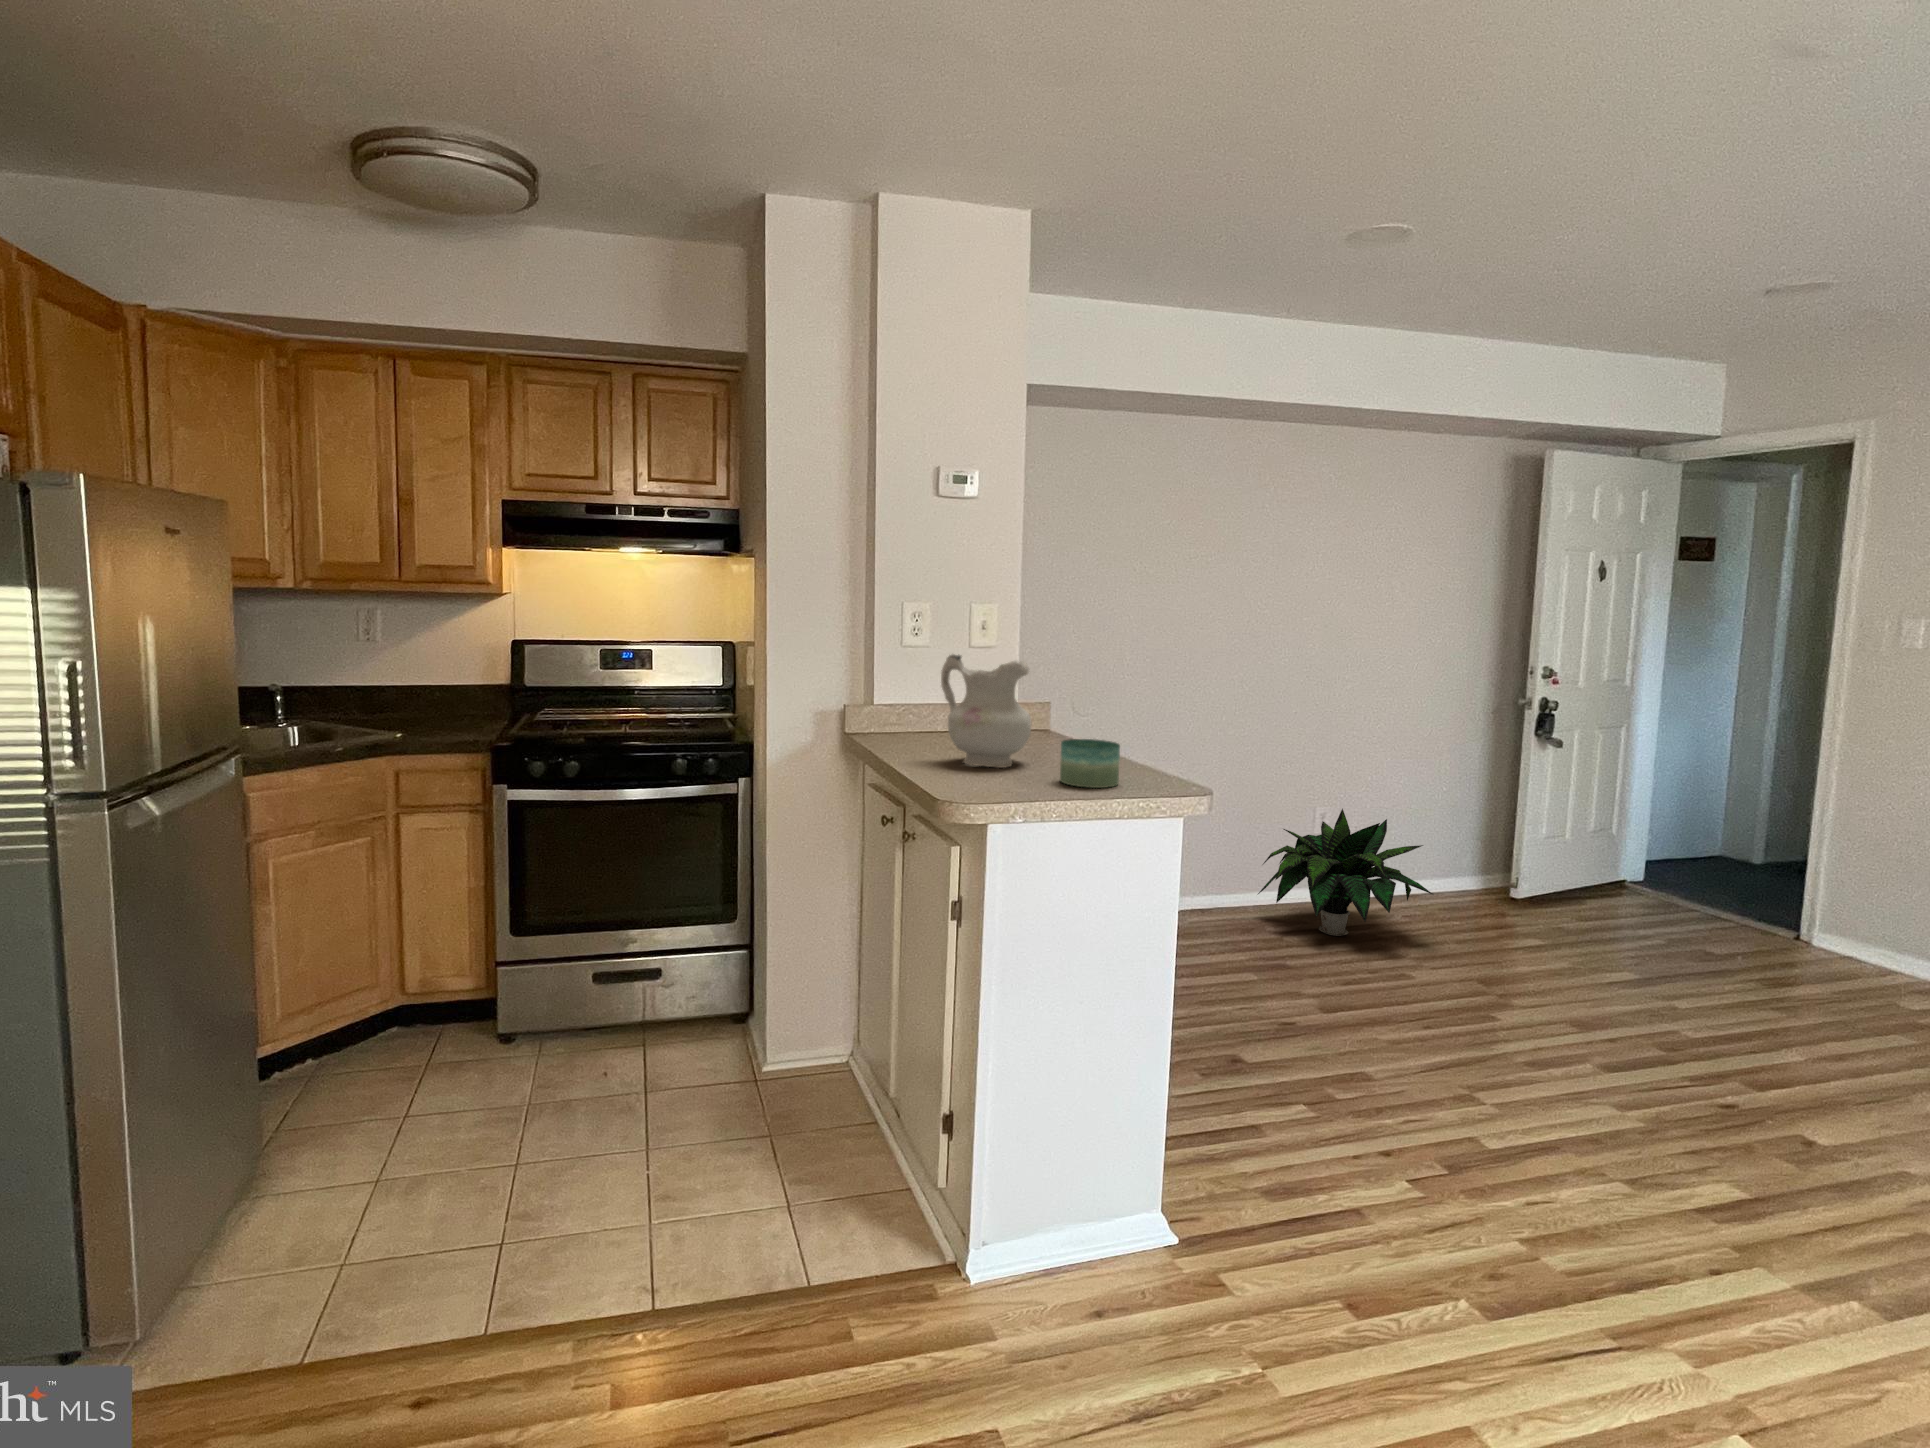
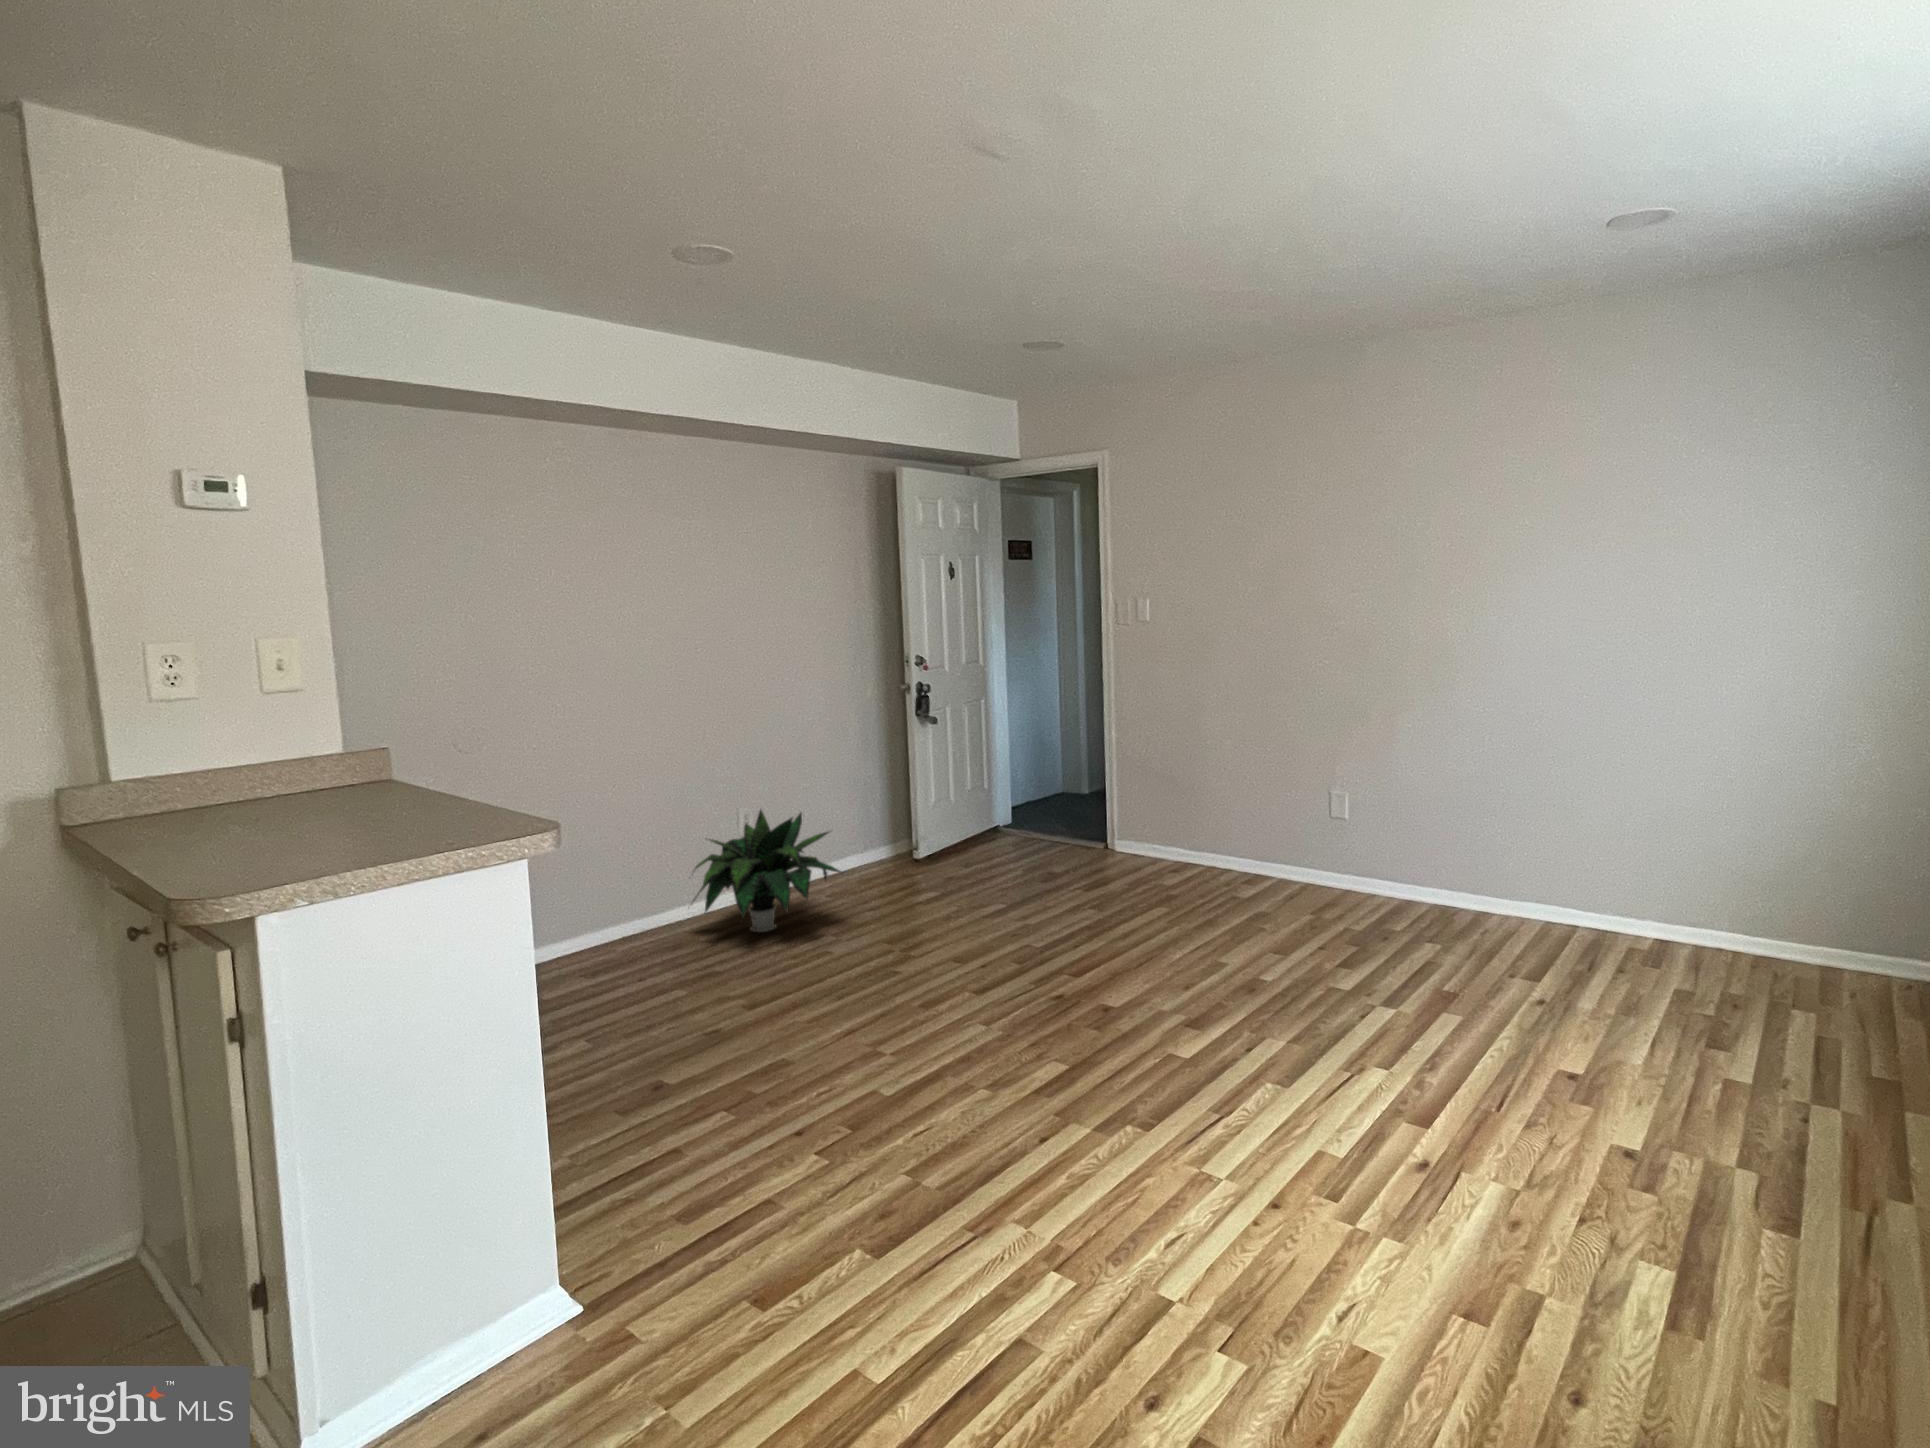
ceramic pitcher: present [941,654,1031,768] -> none [194,707,340,846]
candle: present [1060,739,1120,788] -> none [372,791,454,850]

